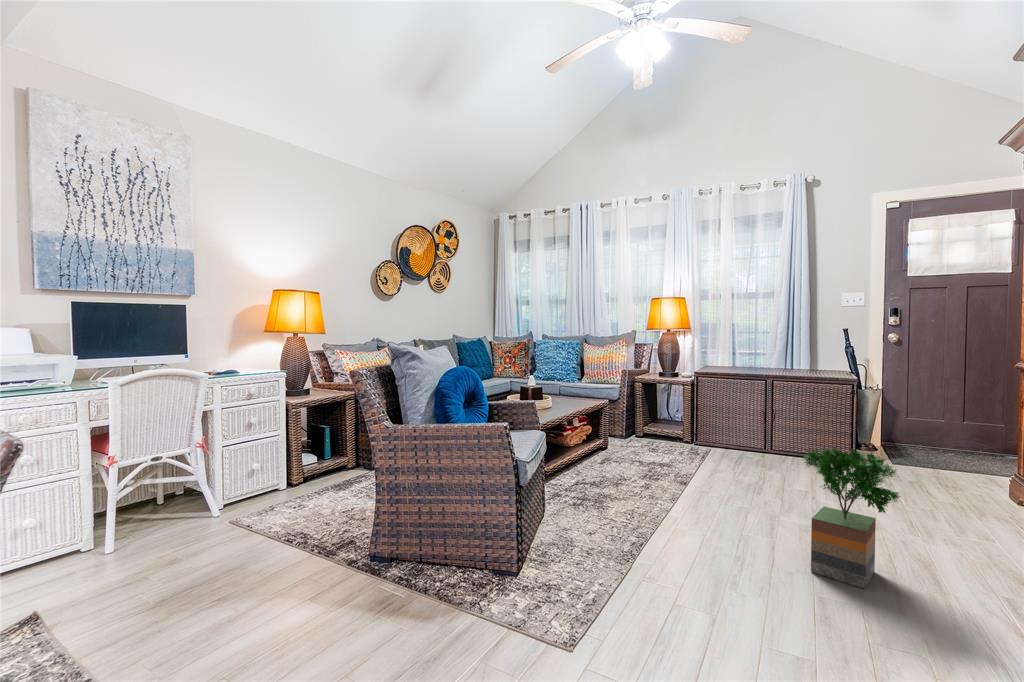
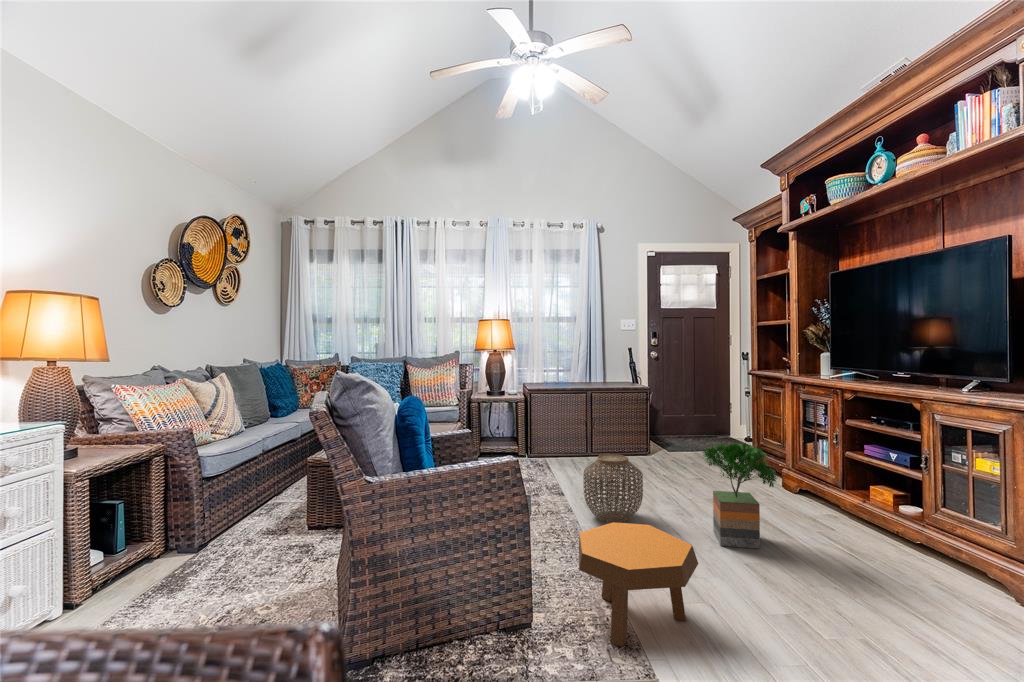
woven basket: none [679,446,749,522] -> present [583,454,643,523]
footstool: none [559,507,684,621] -> present [579,522,698,647]

